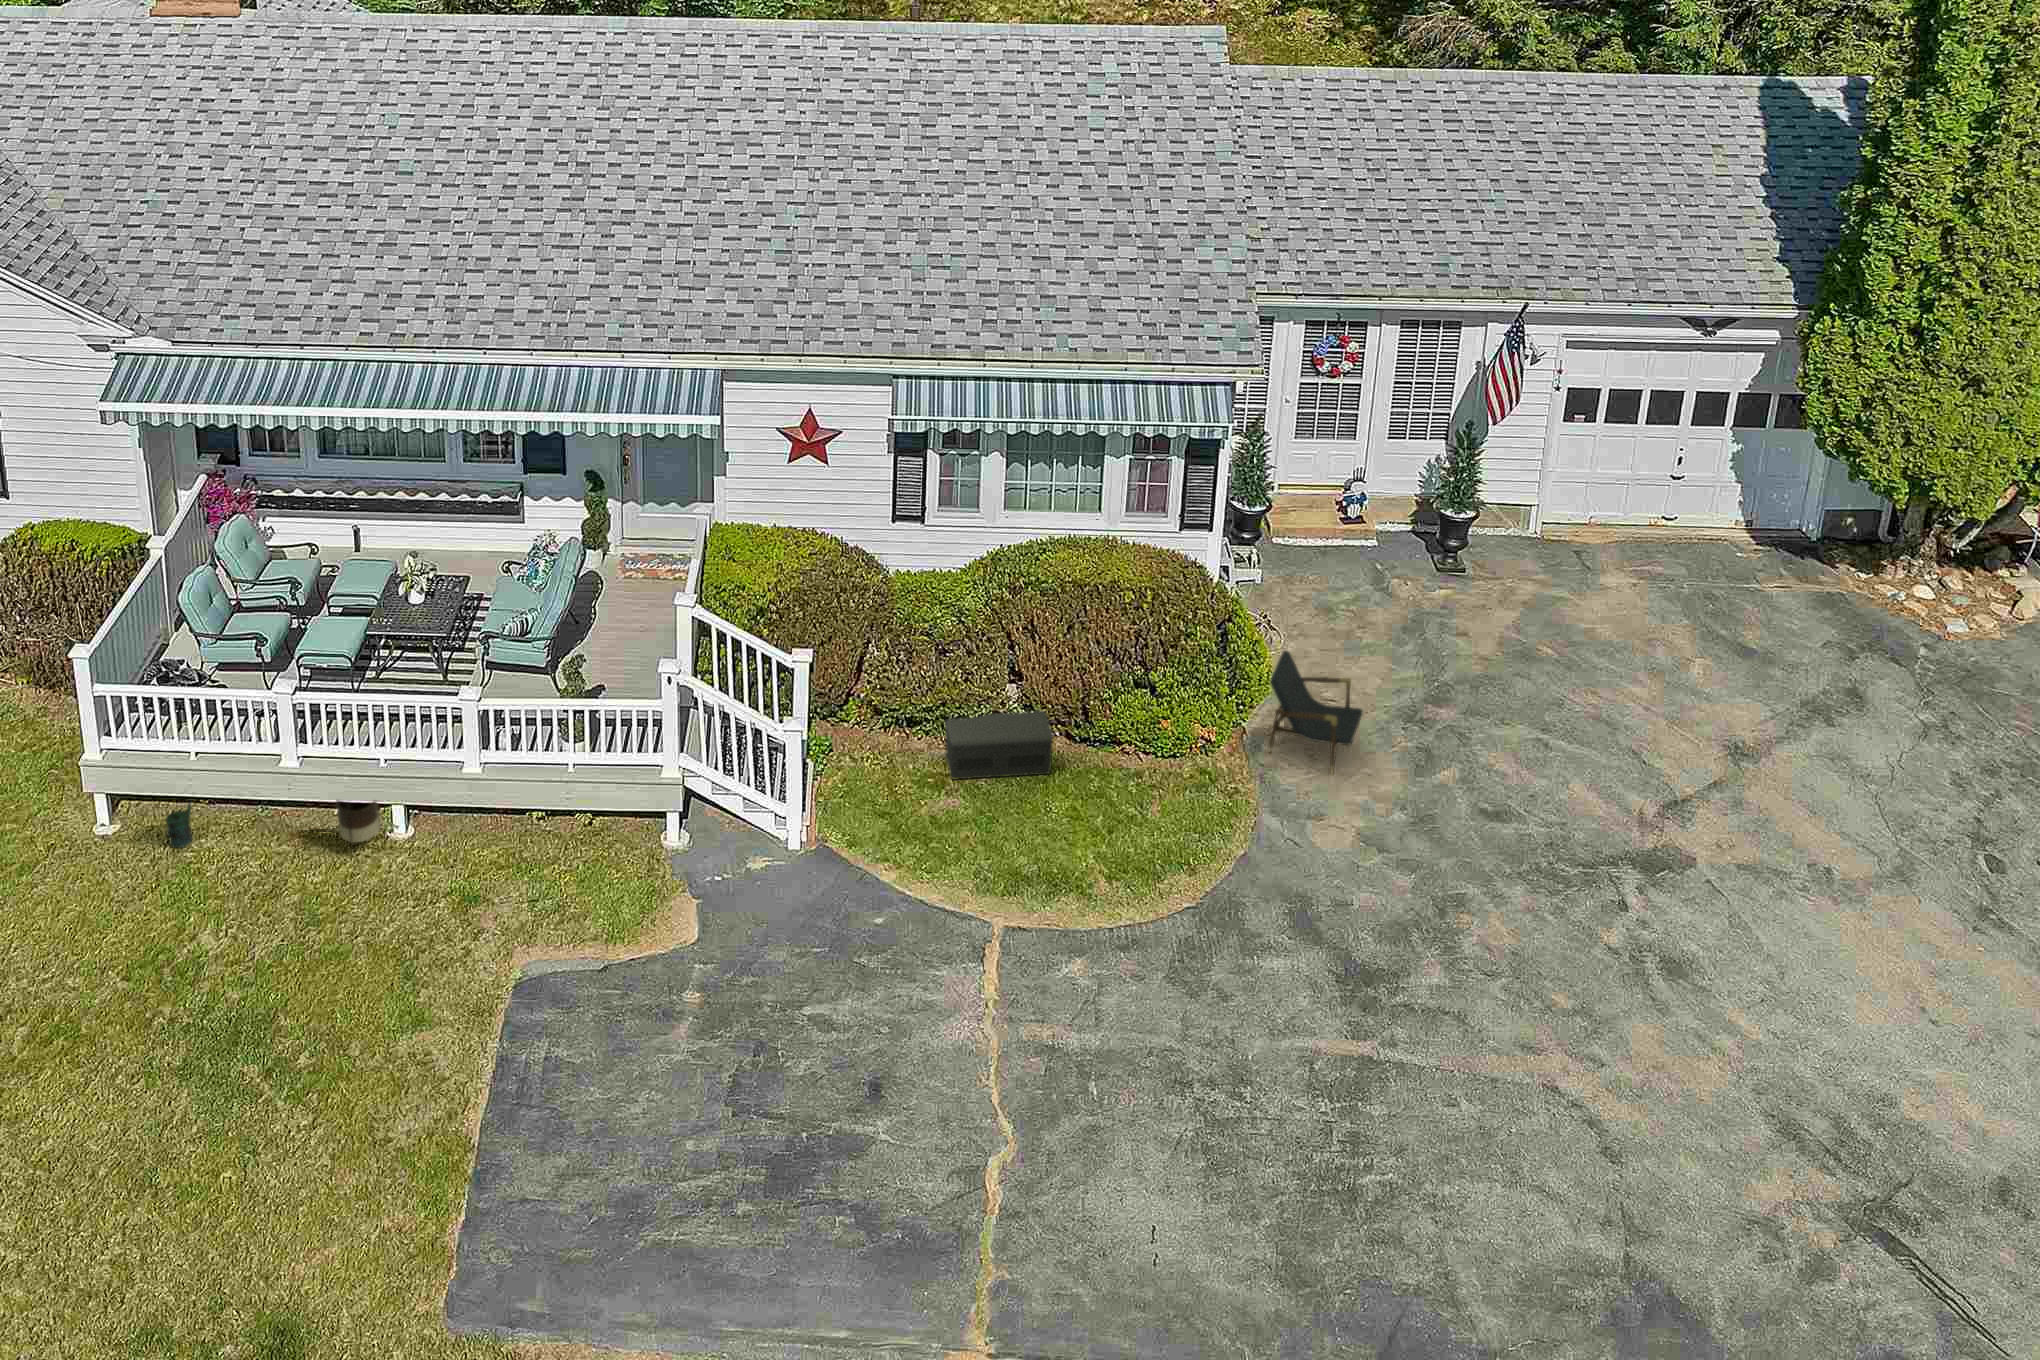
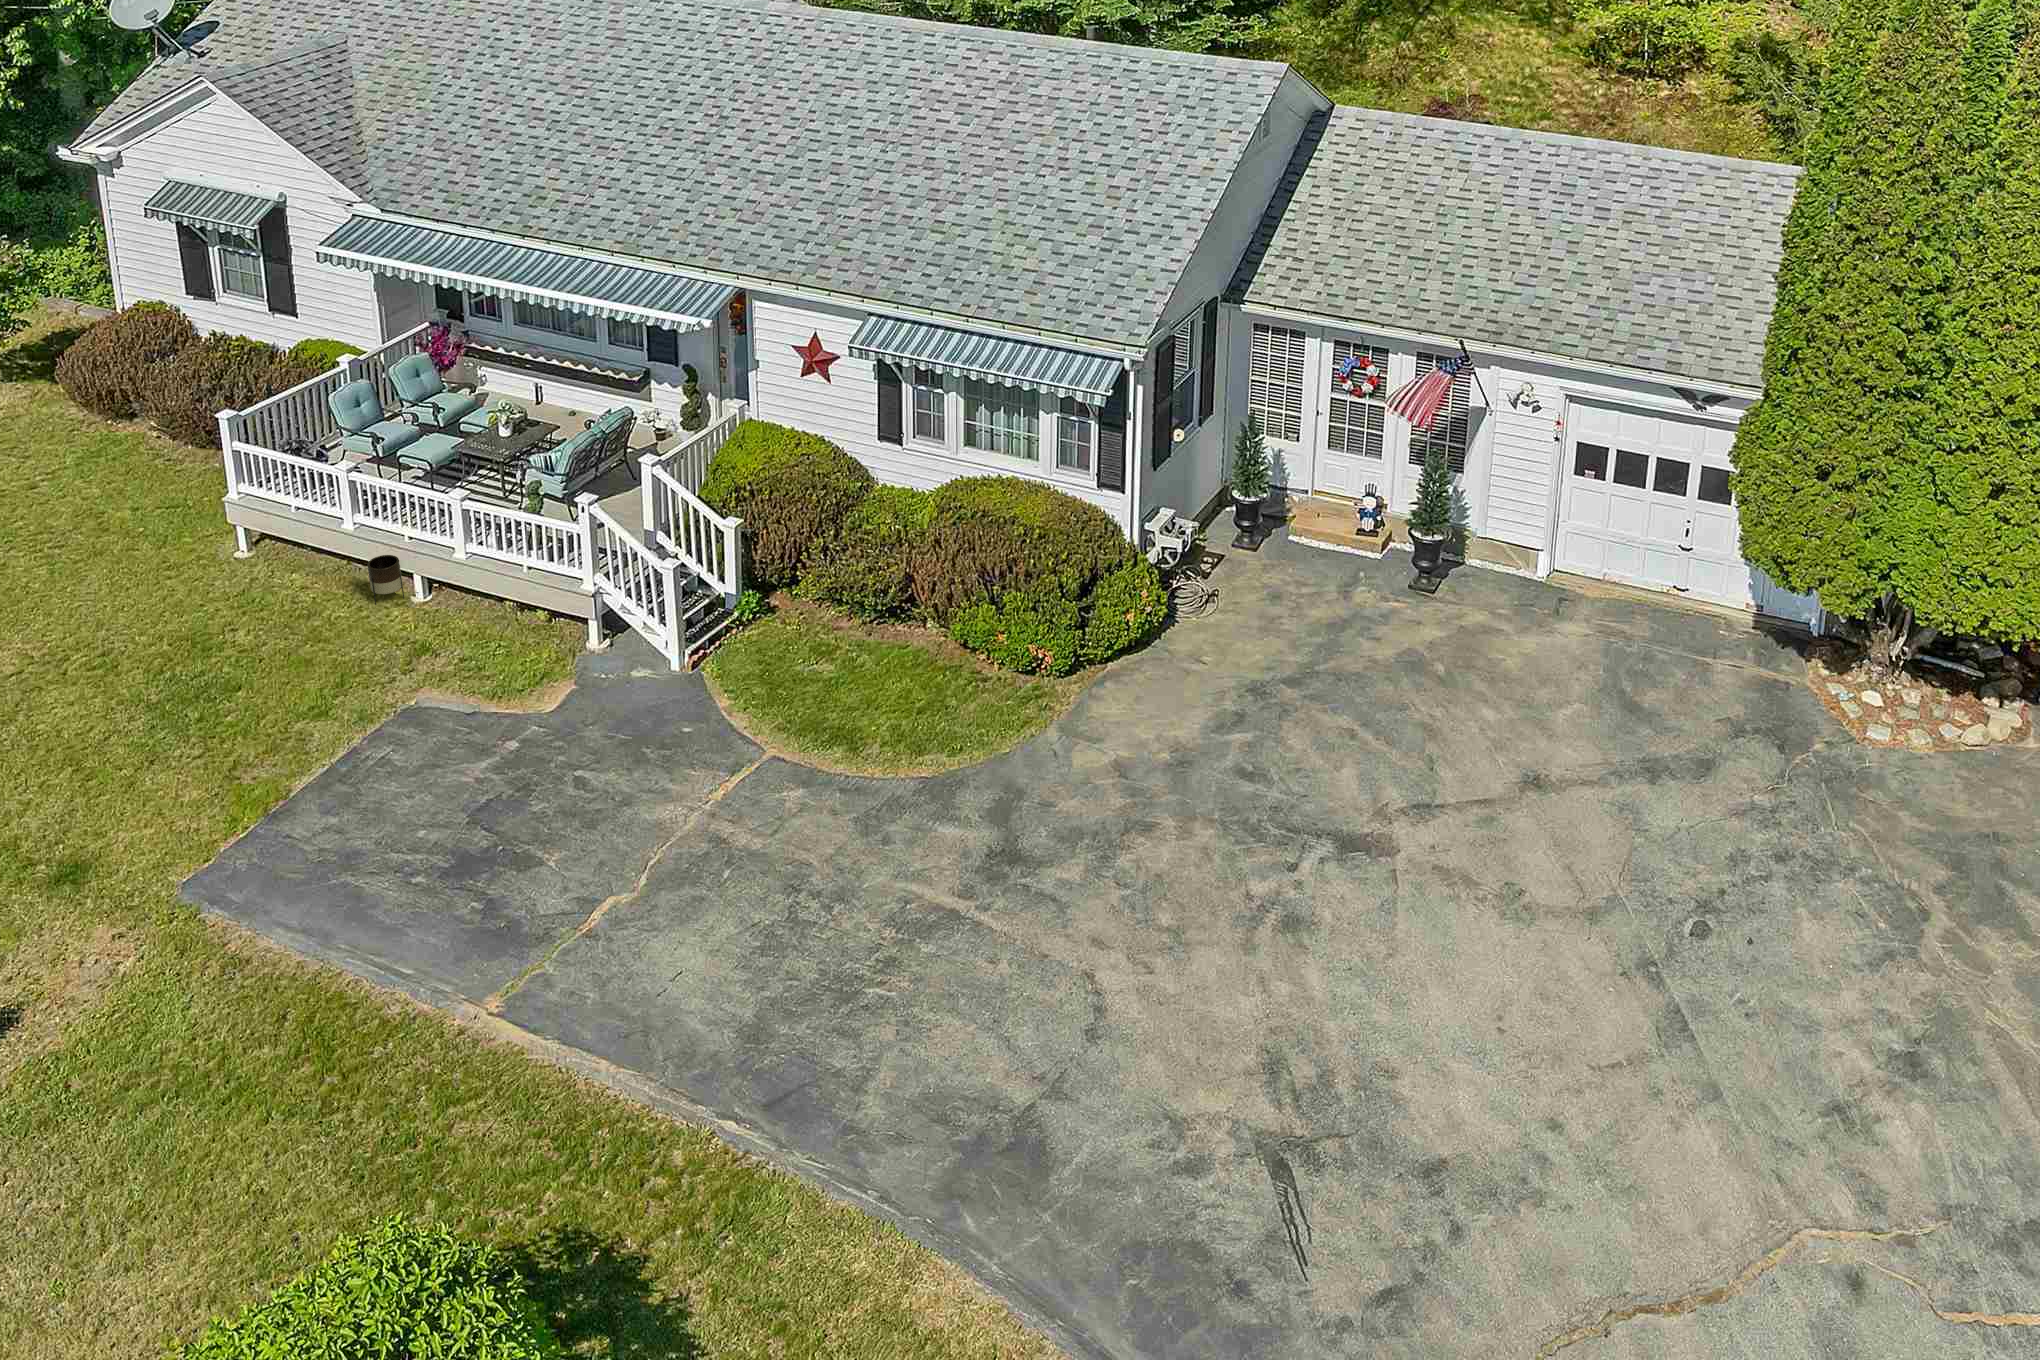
lounge chair: present [1269,651,1363,773] -> none [1094,603,1184,714]
storage bench: present [945,711,1053,779] -> none [825,599,919,663]
watering can: present [166,802,193,848] -> none [265,539,299,575]

